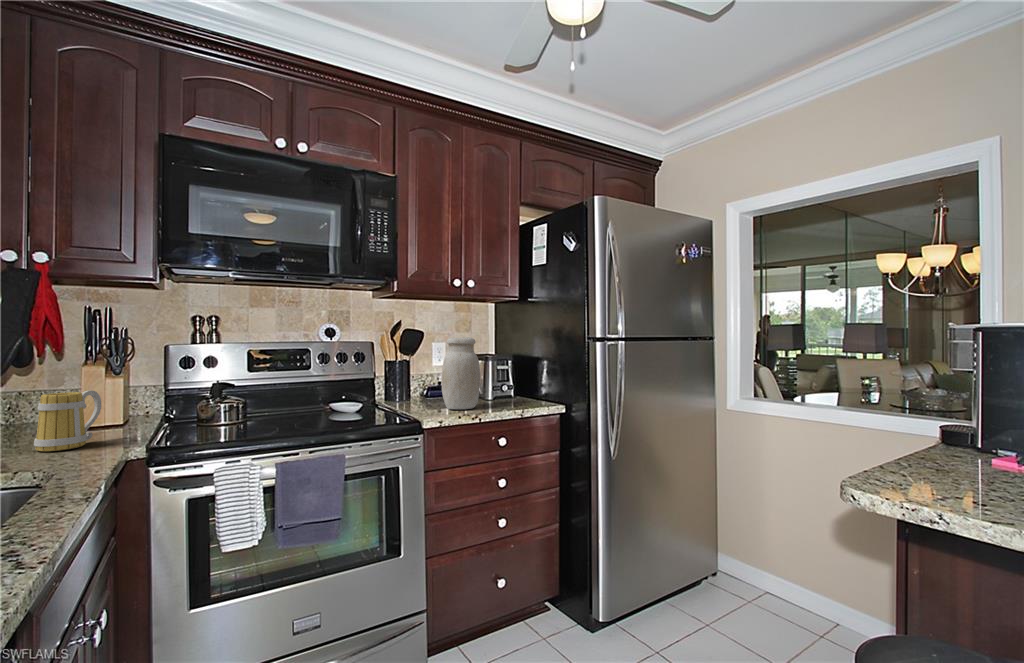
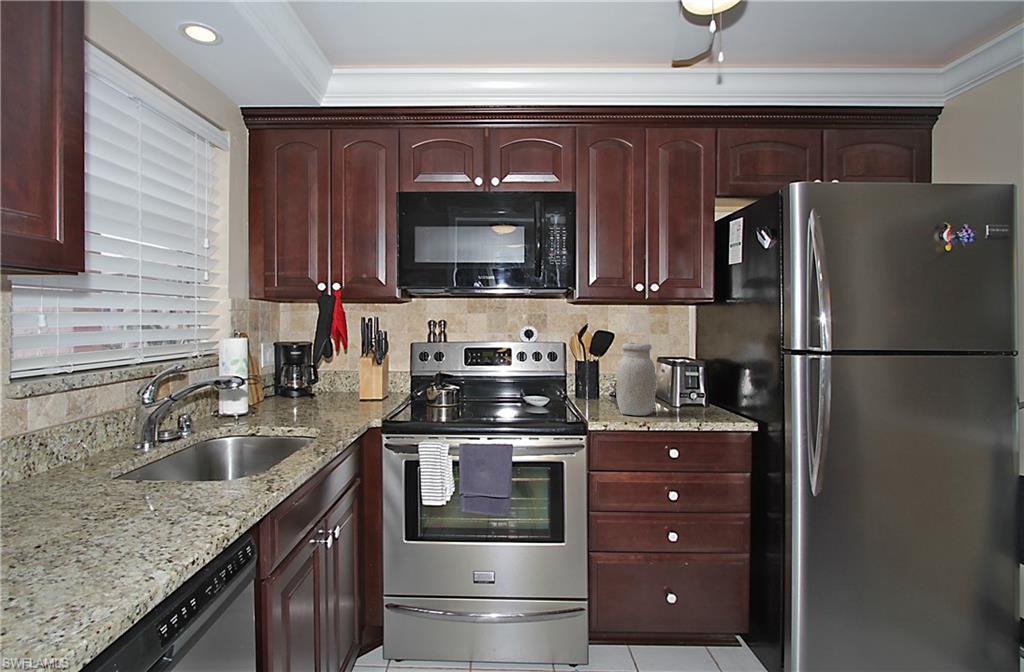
mug: present [34,390,101,451] -> none [326,376,363,415]

